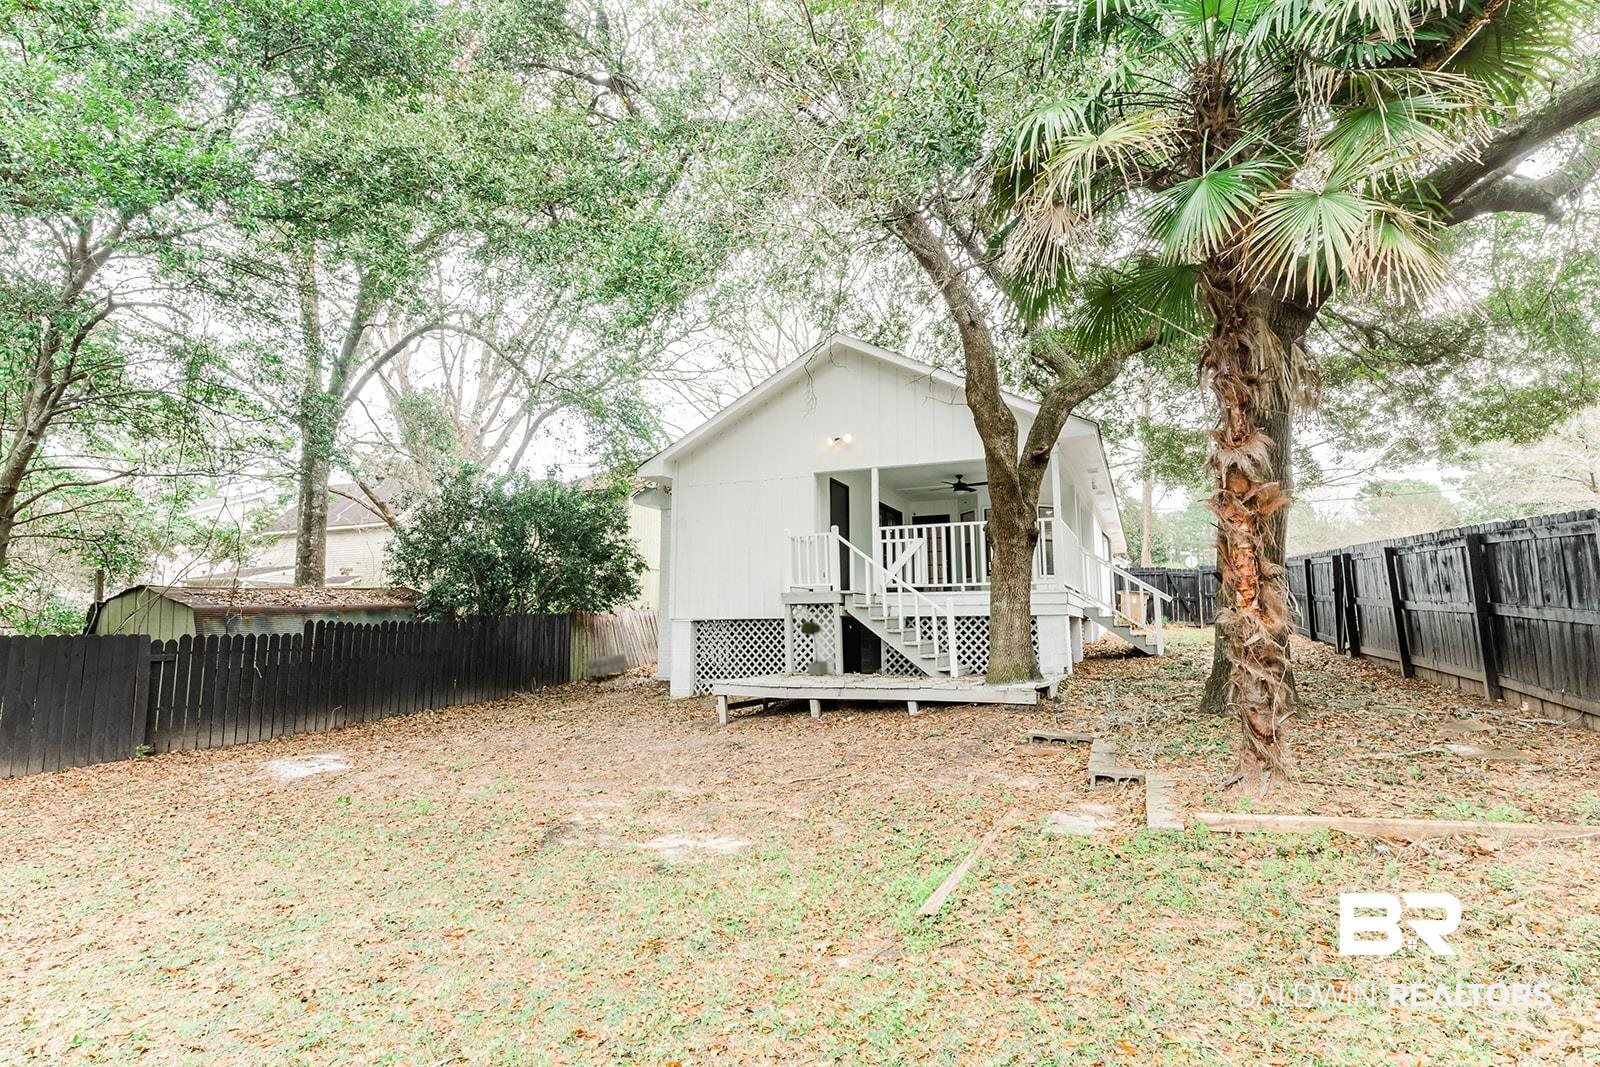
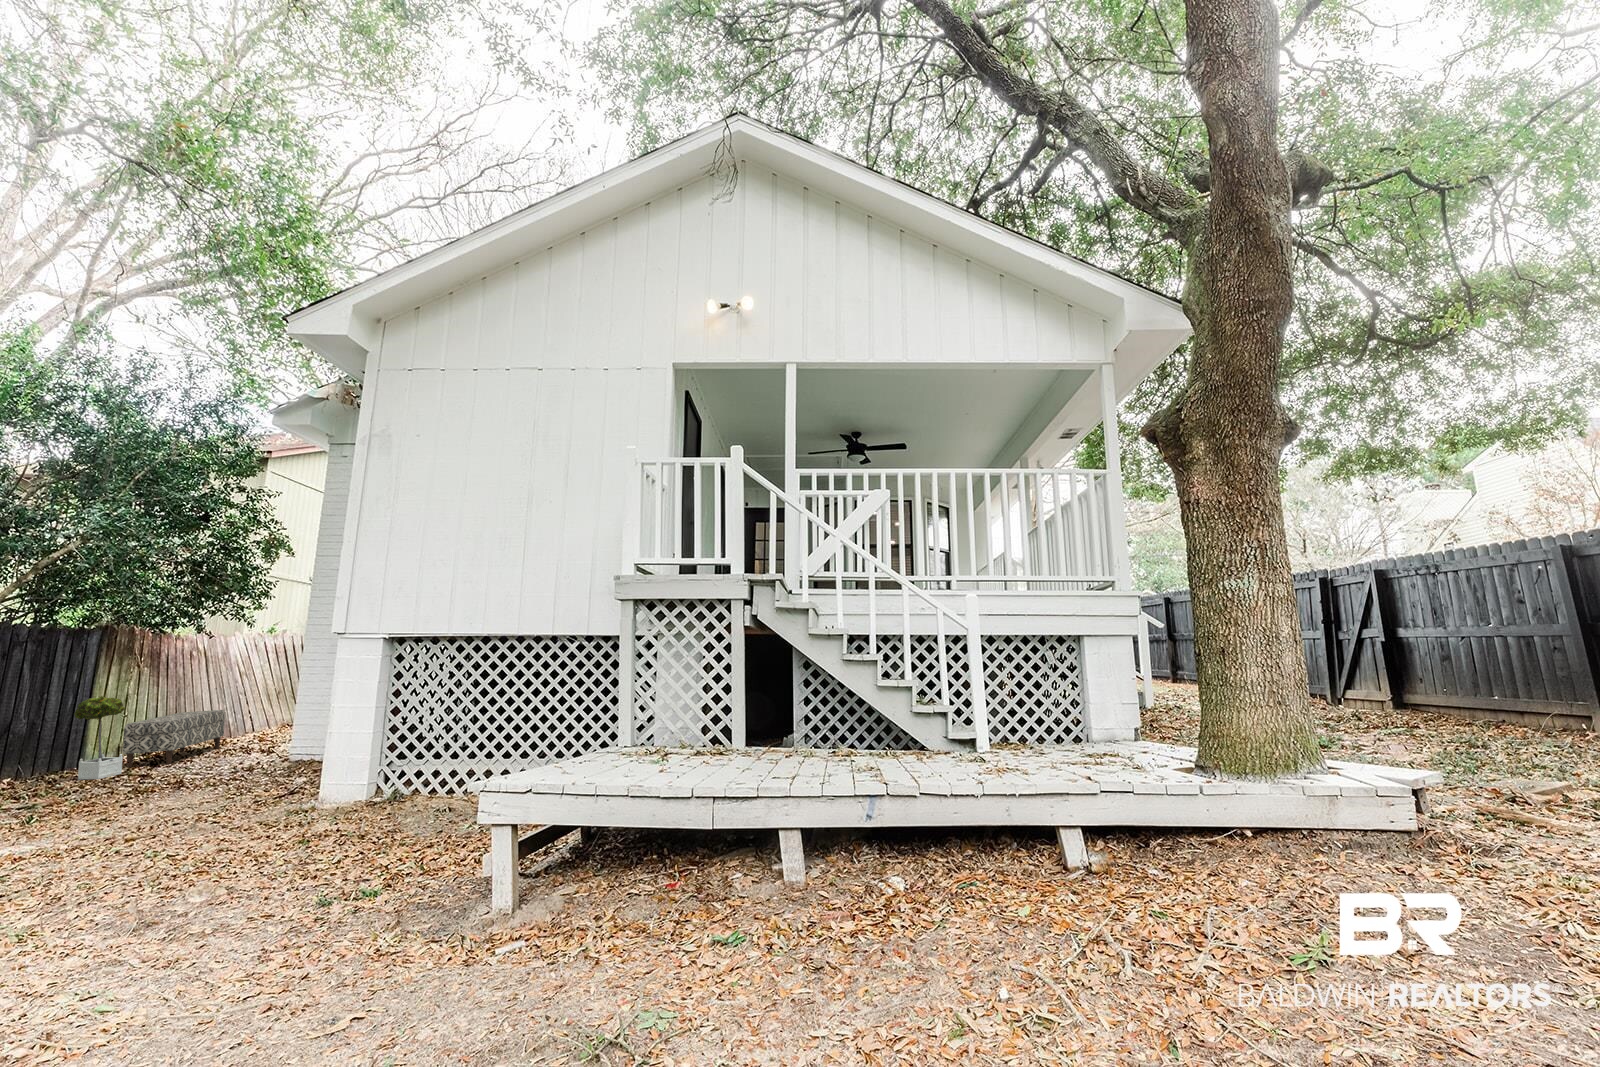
potted tree: present [801,621,828,674] -> present [74,696,125,780]

